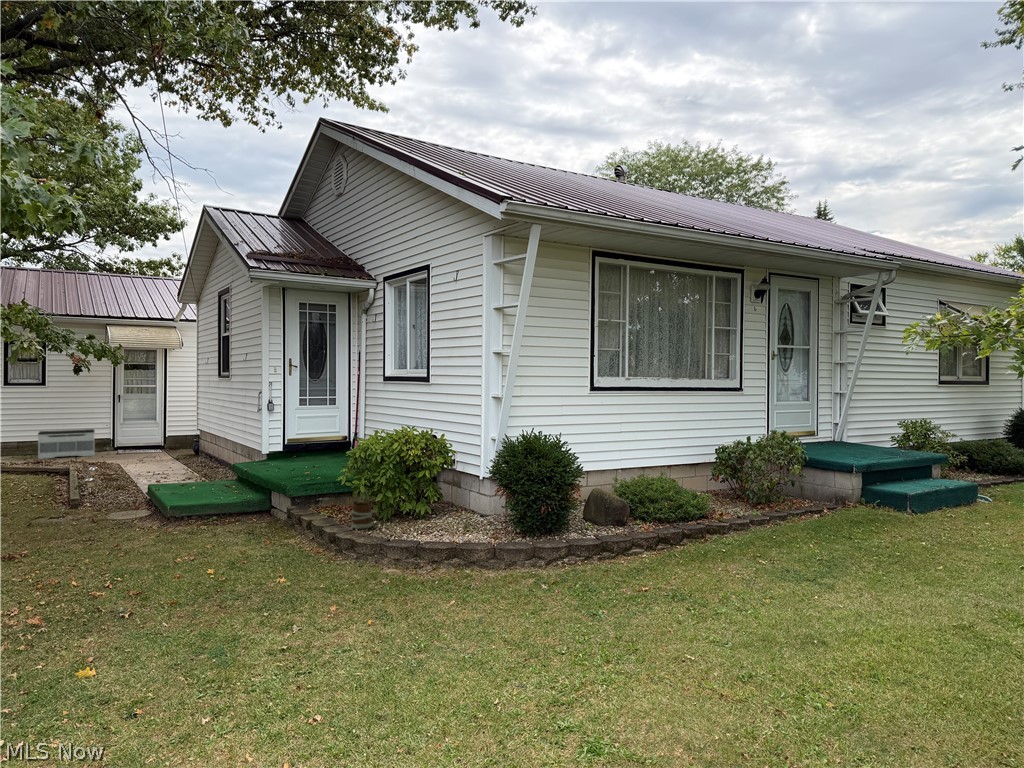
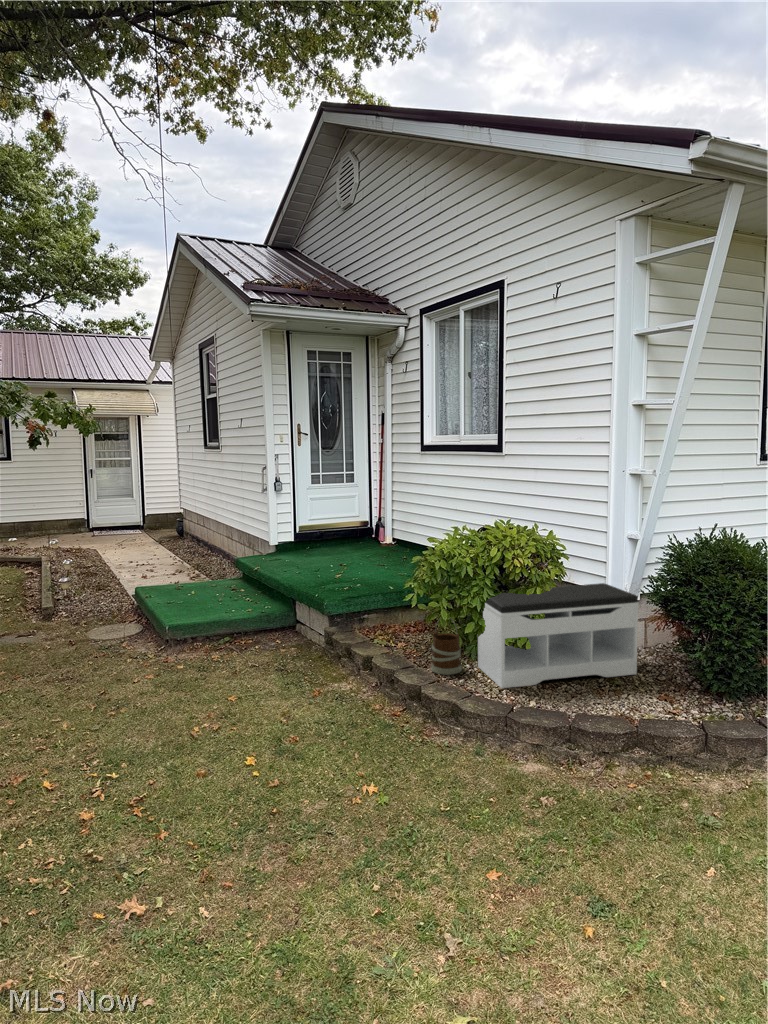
bench: present [38,429,95,459] -> present [478,583,639,688]

